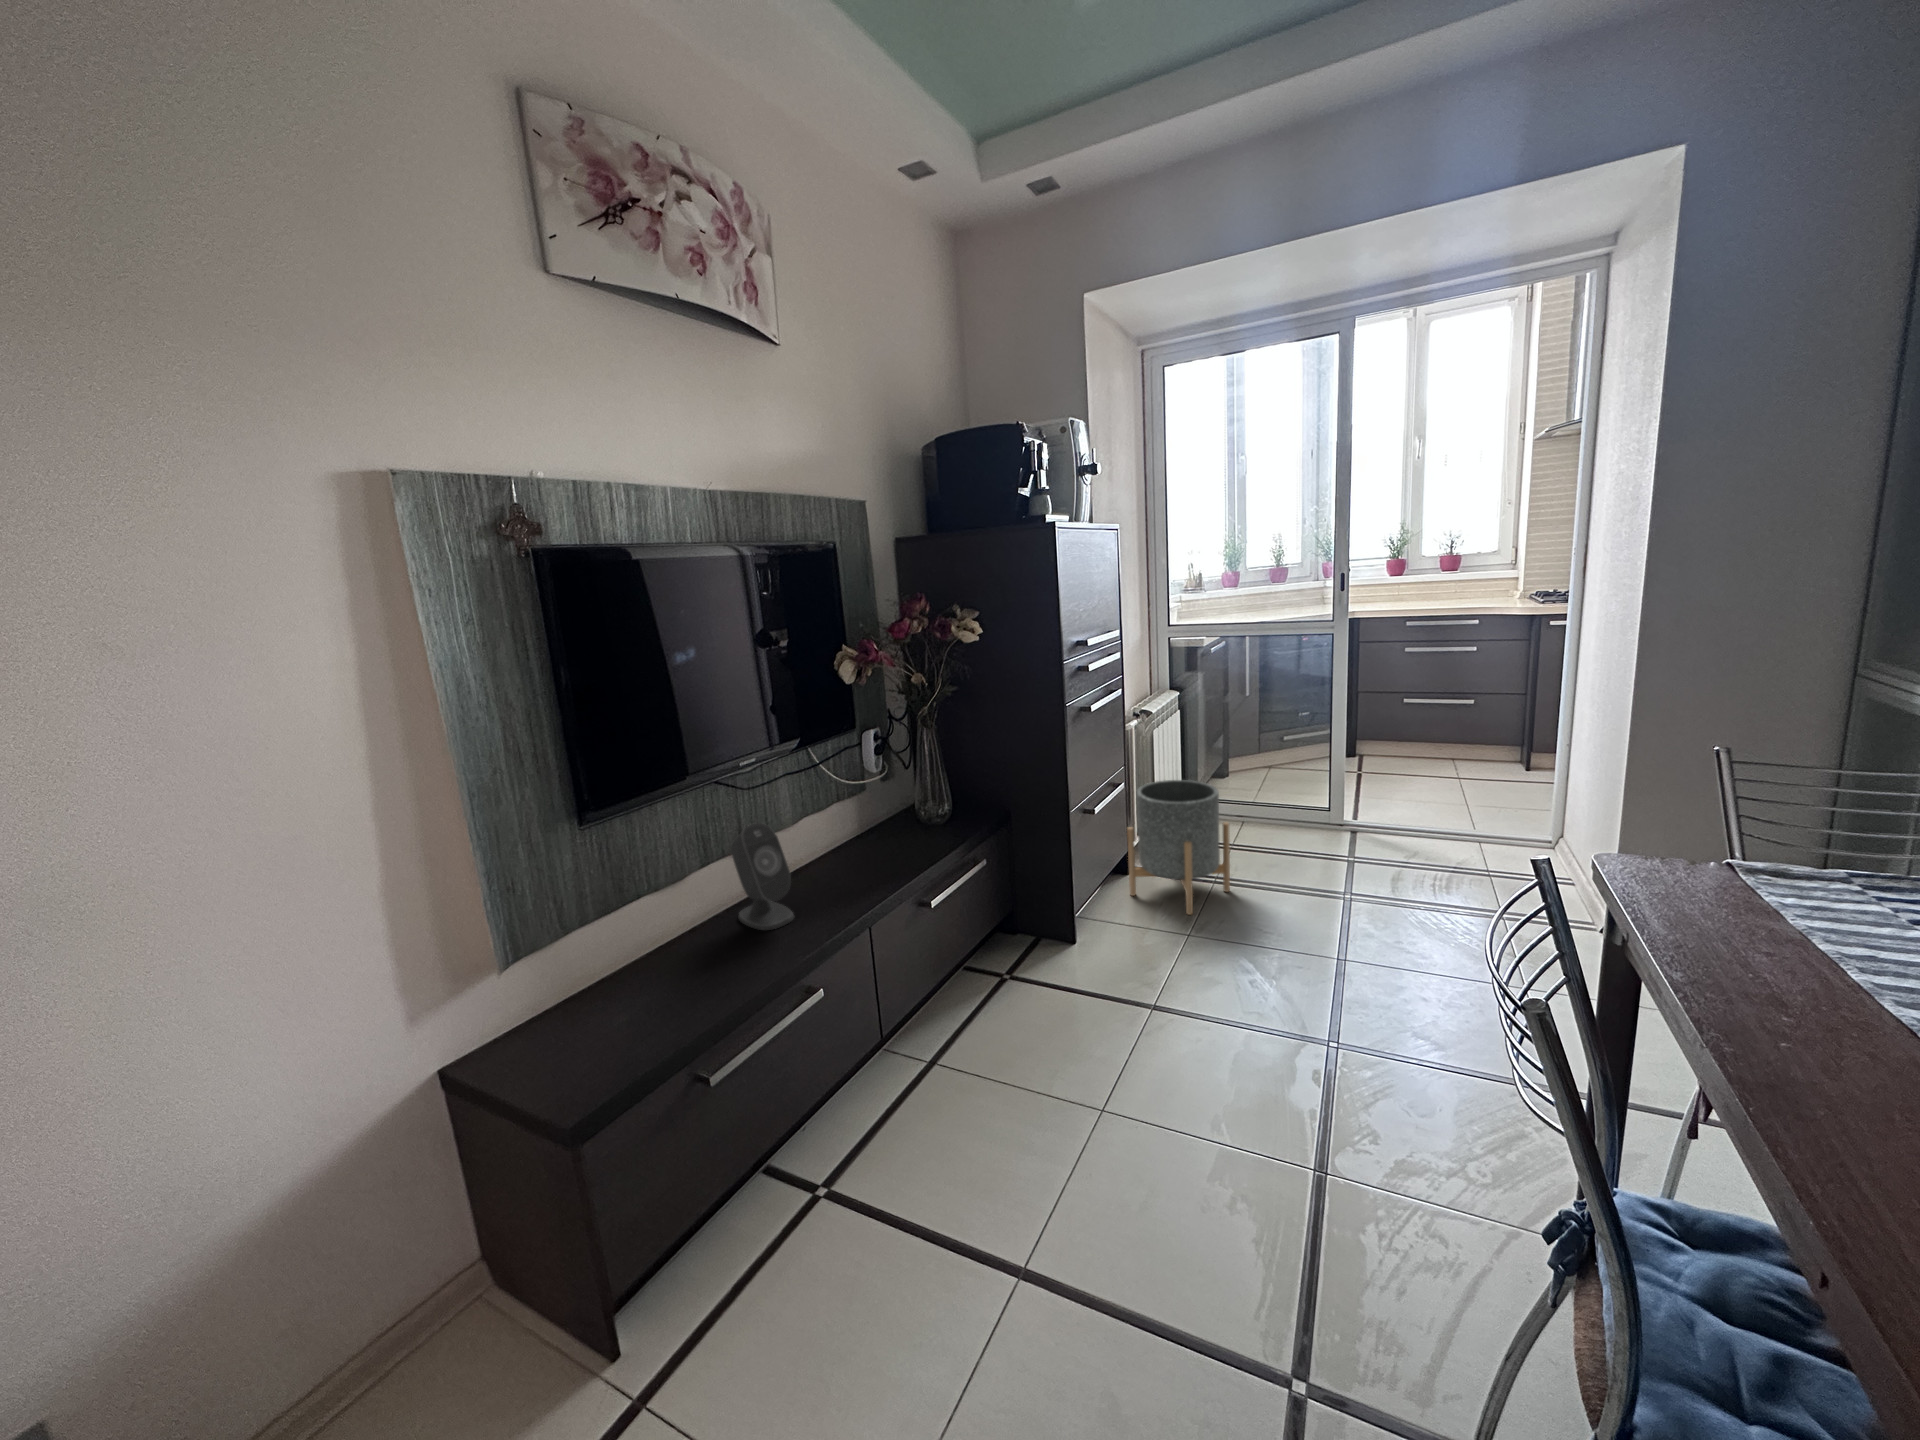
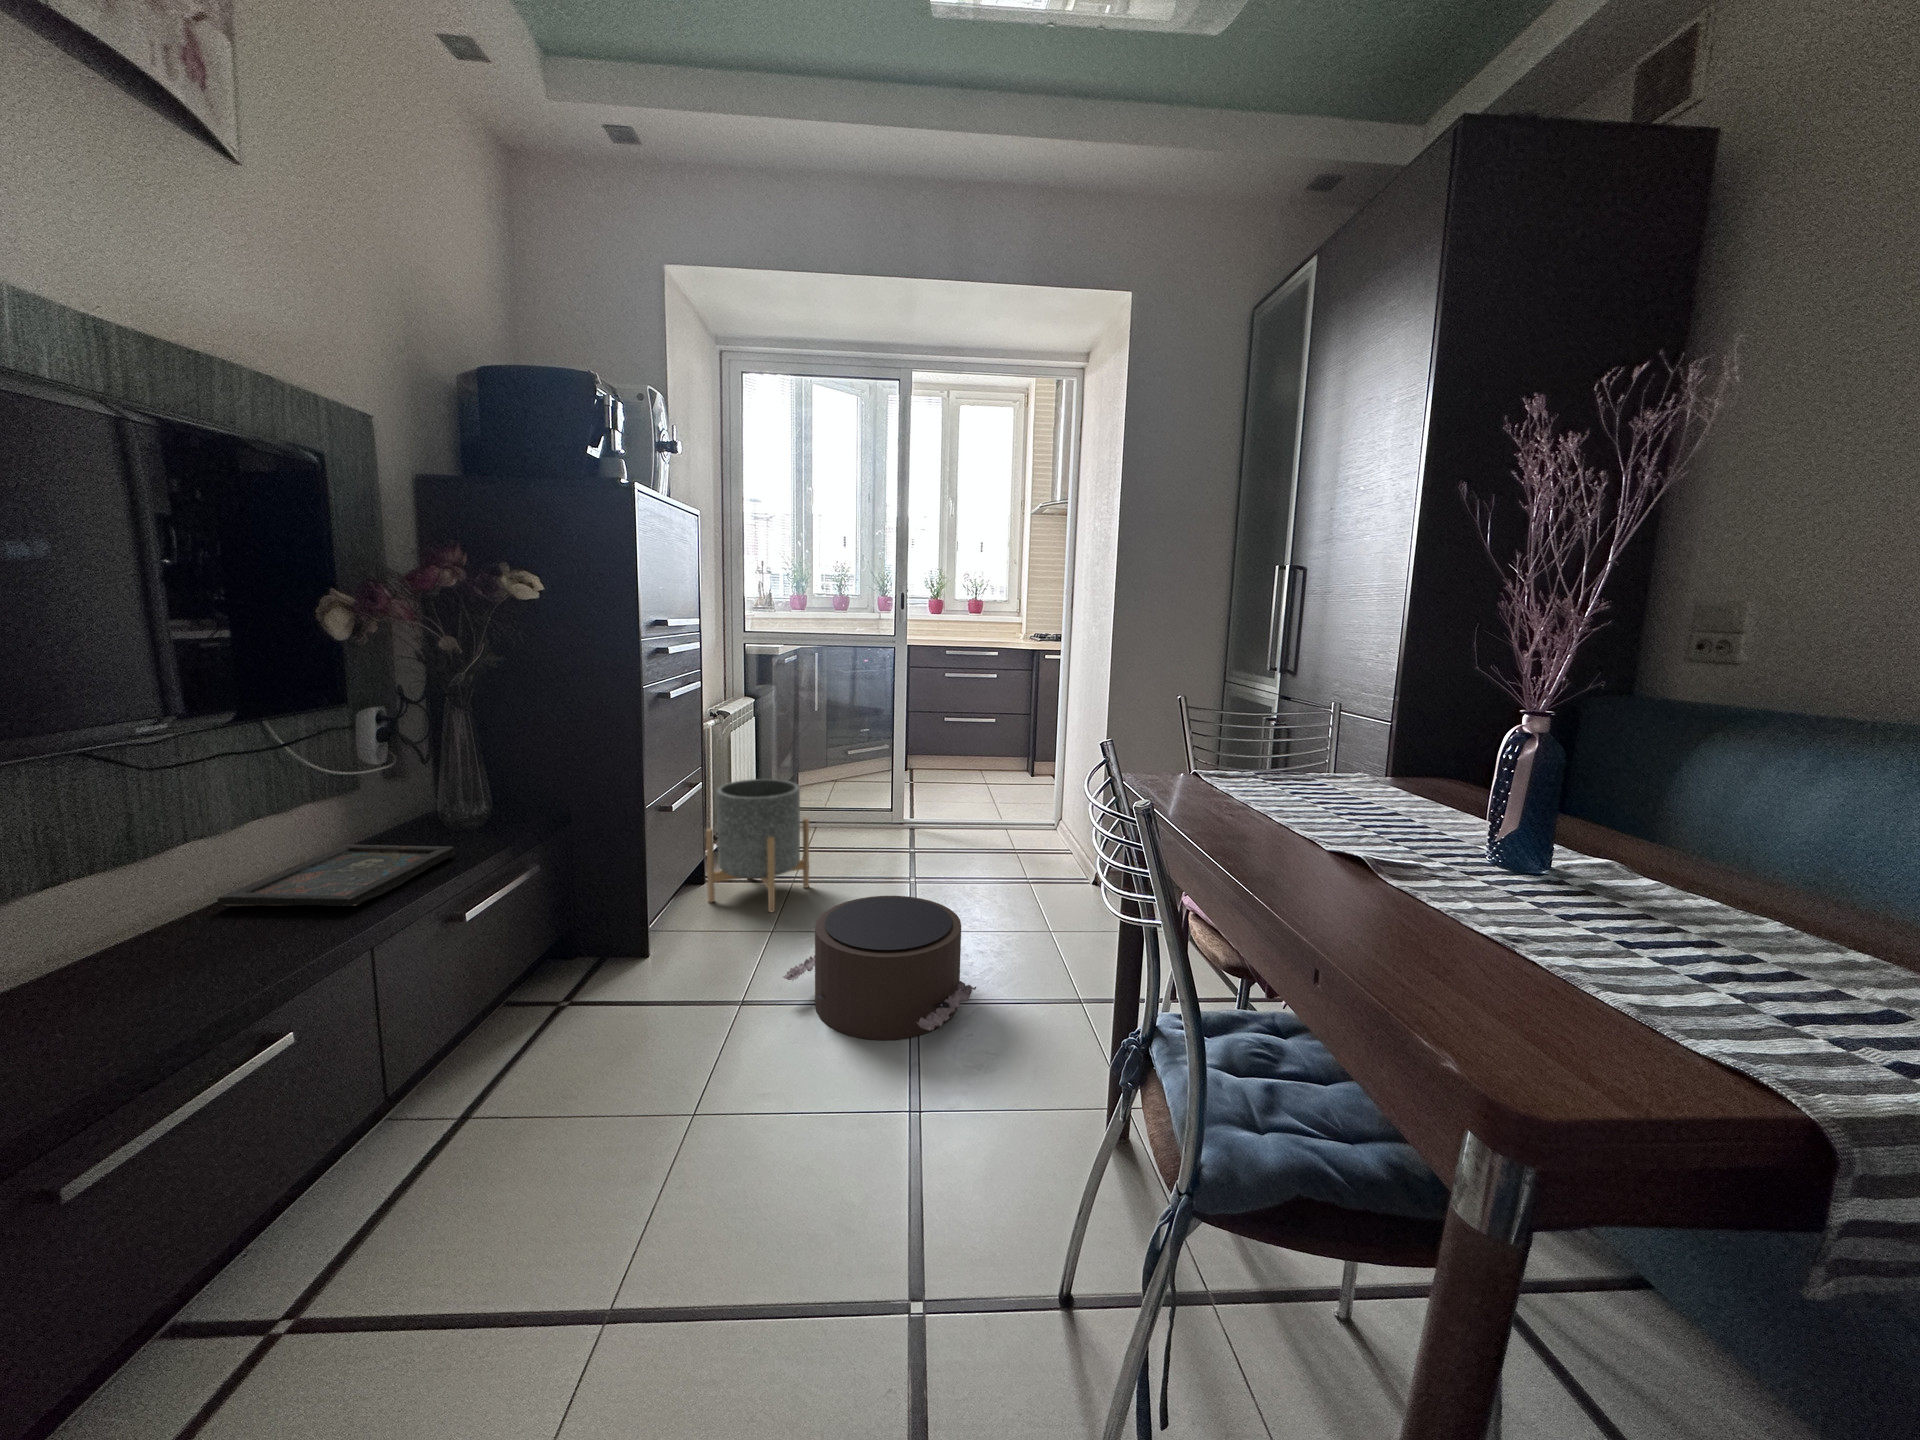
speaker: present [731,823,794,930] -> none [105,815,233,974]
tray: none [788,834,925,890] -> present [218,845,455,906]
pouf: none [1192,923,1413,1090] -> present [783,896,976,1040]

